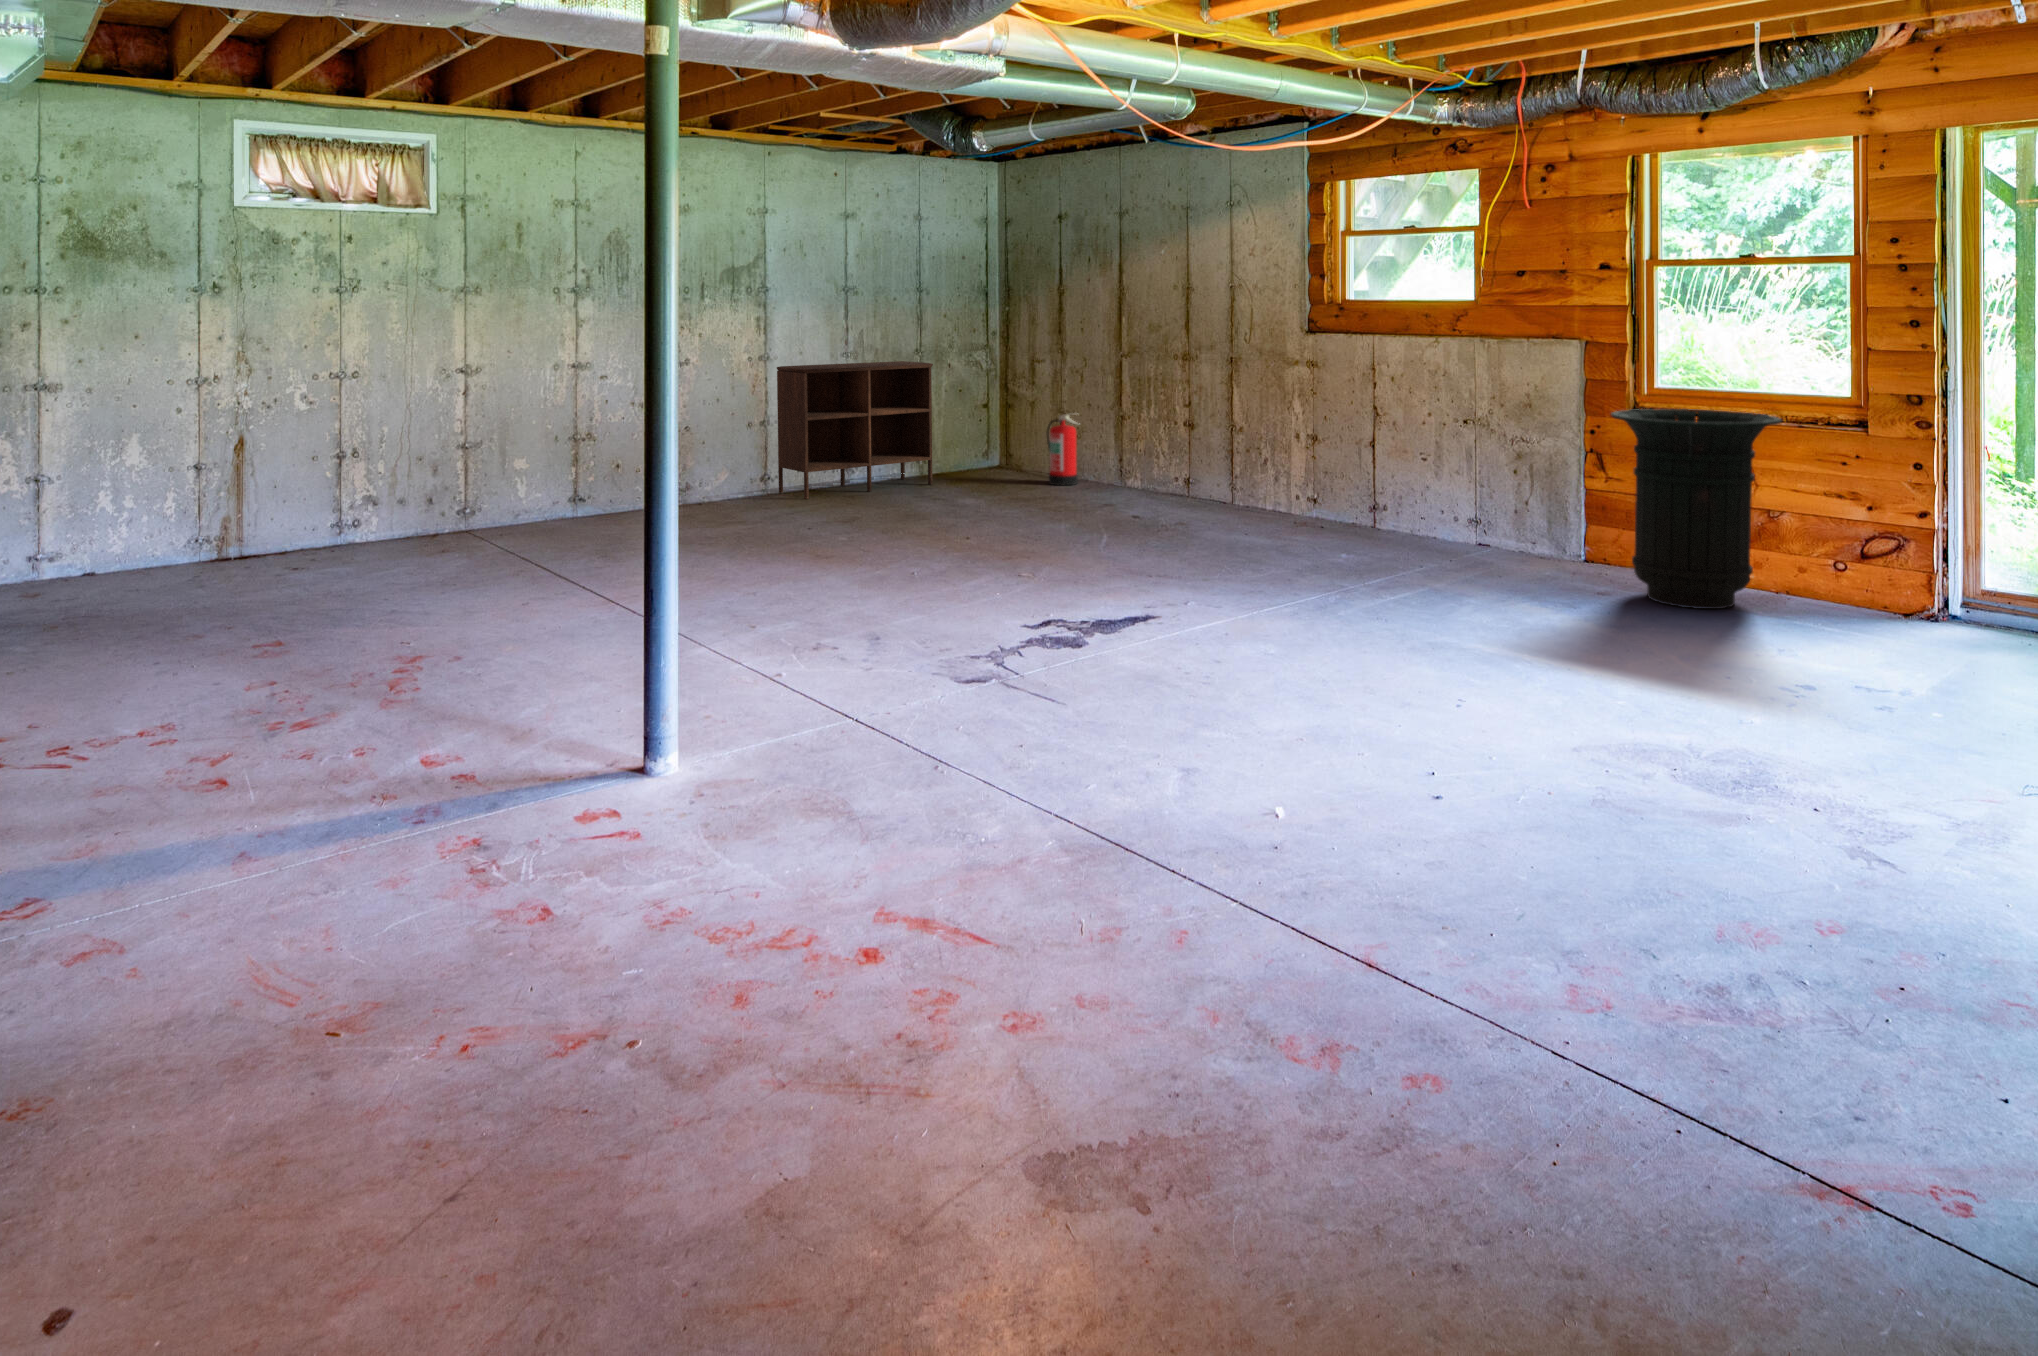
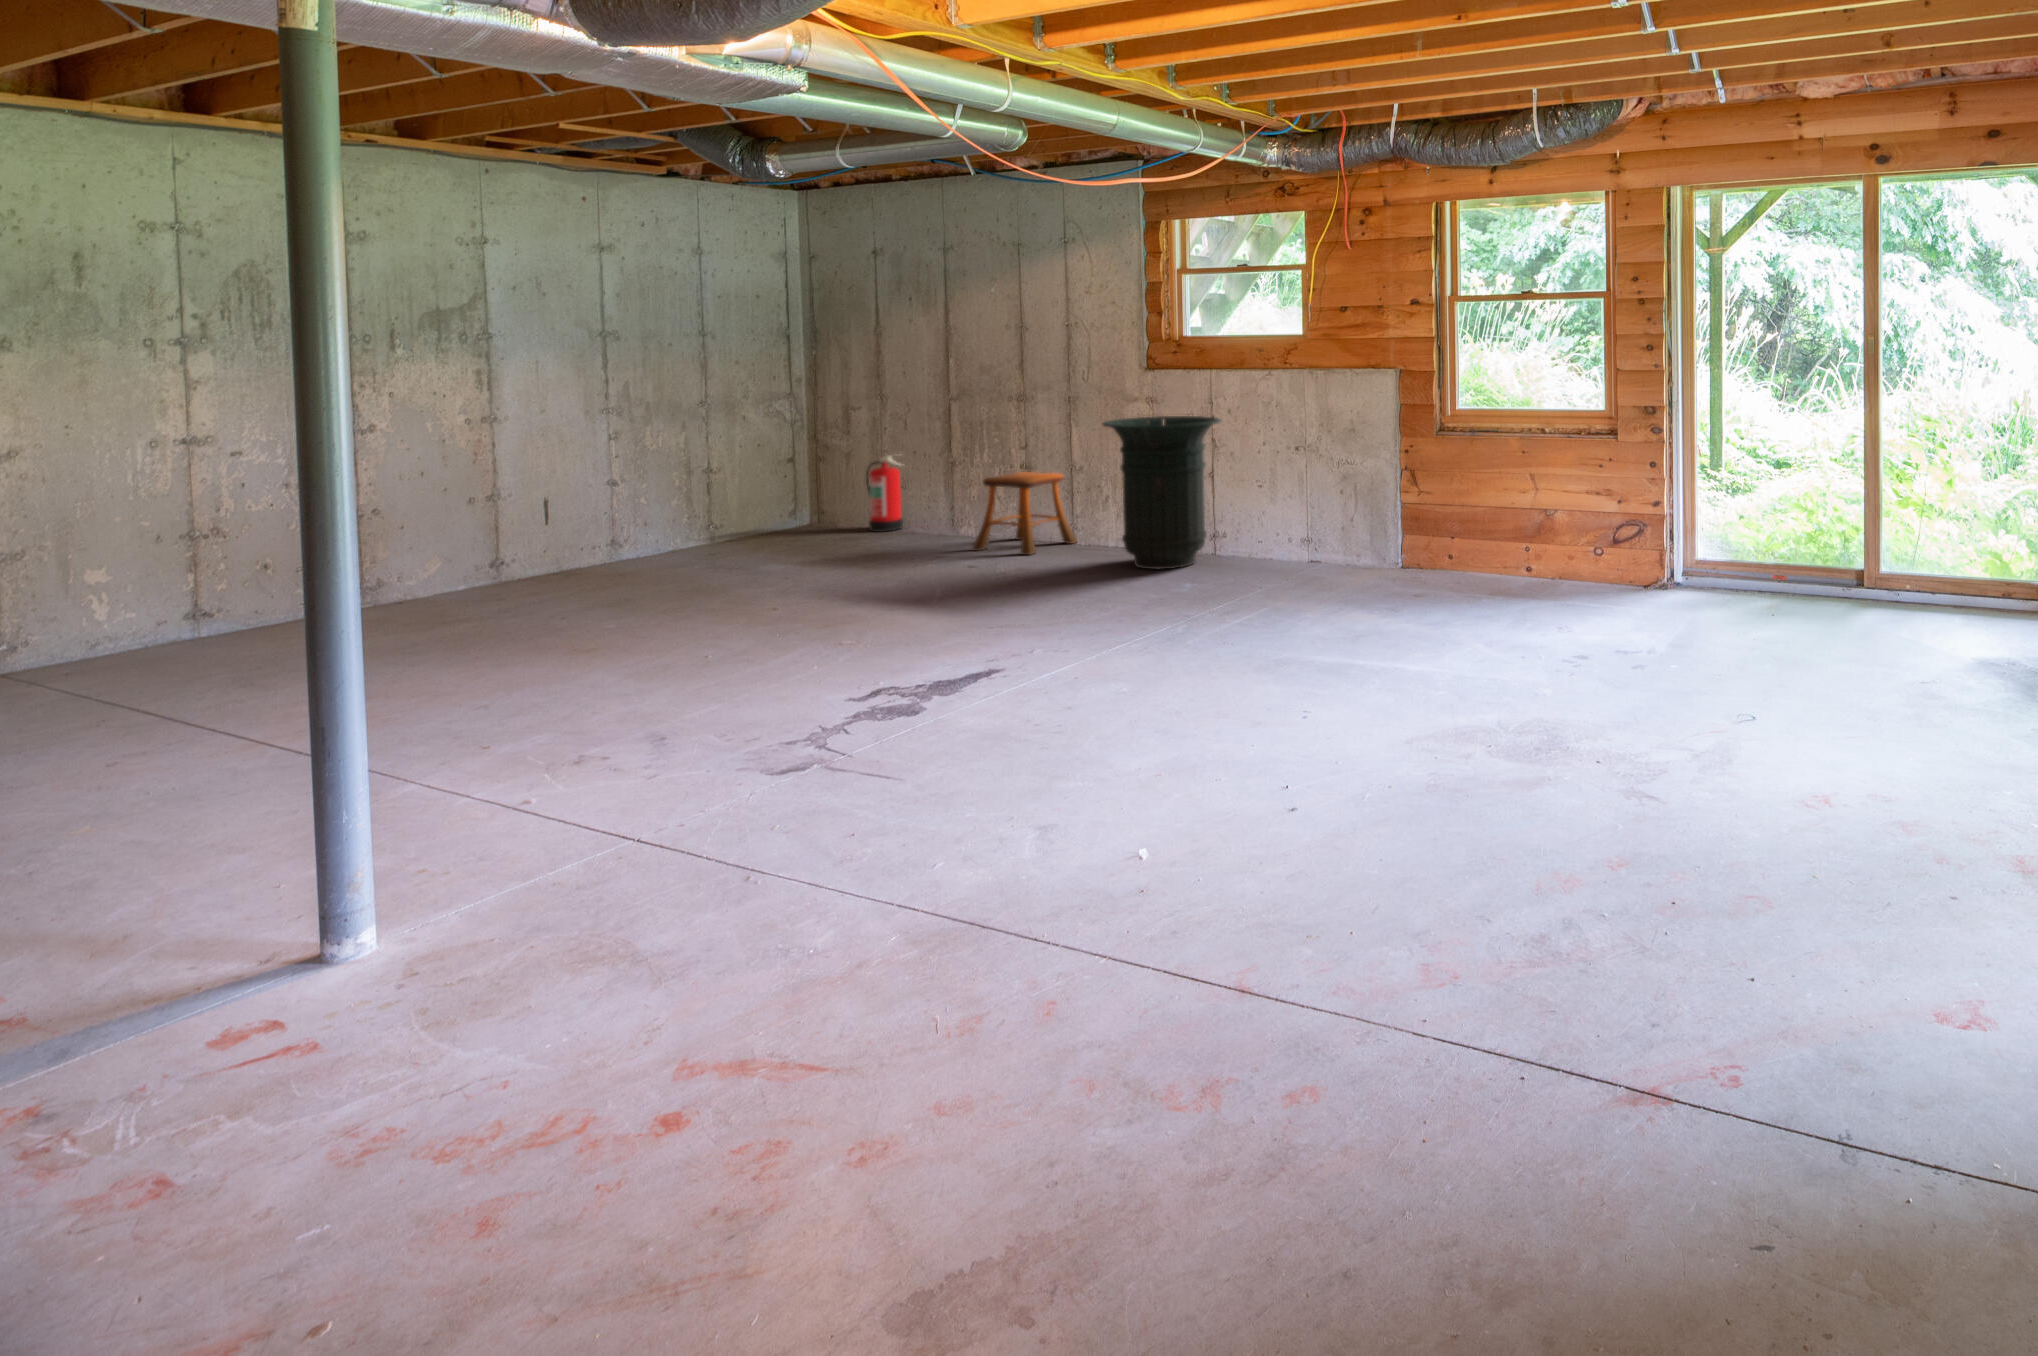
shelving unit: present [777,361,933,499] -> none [515,406,728,572]
trash can: present [1611,409,1782,609] -> present [1103,416,1221,569]
stool: none [1137,436,1239,517] -> present [972,472,1077,555]

